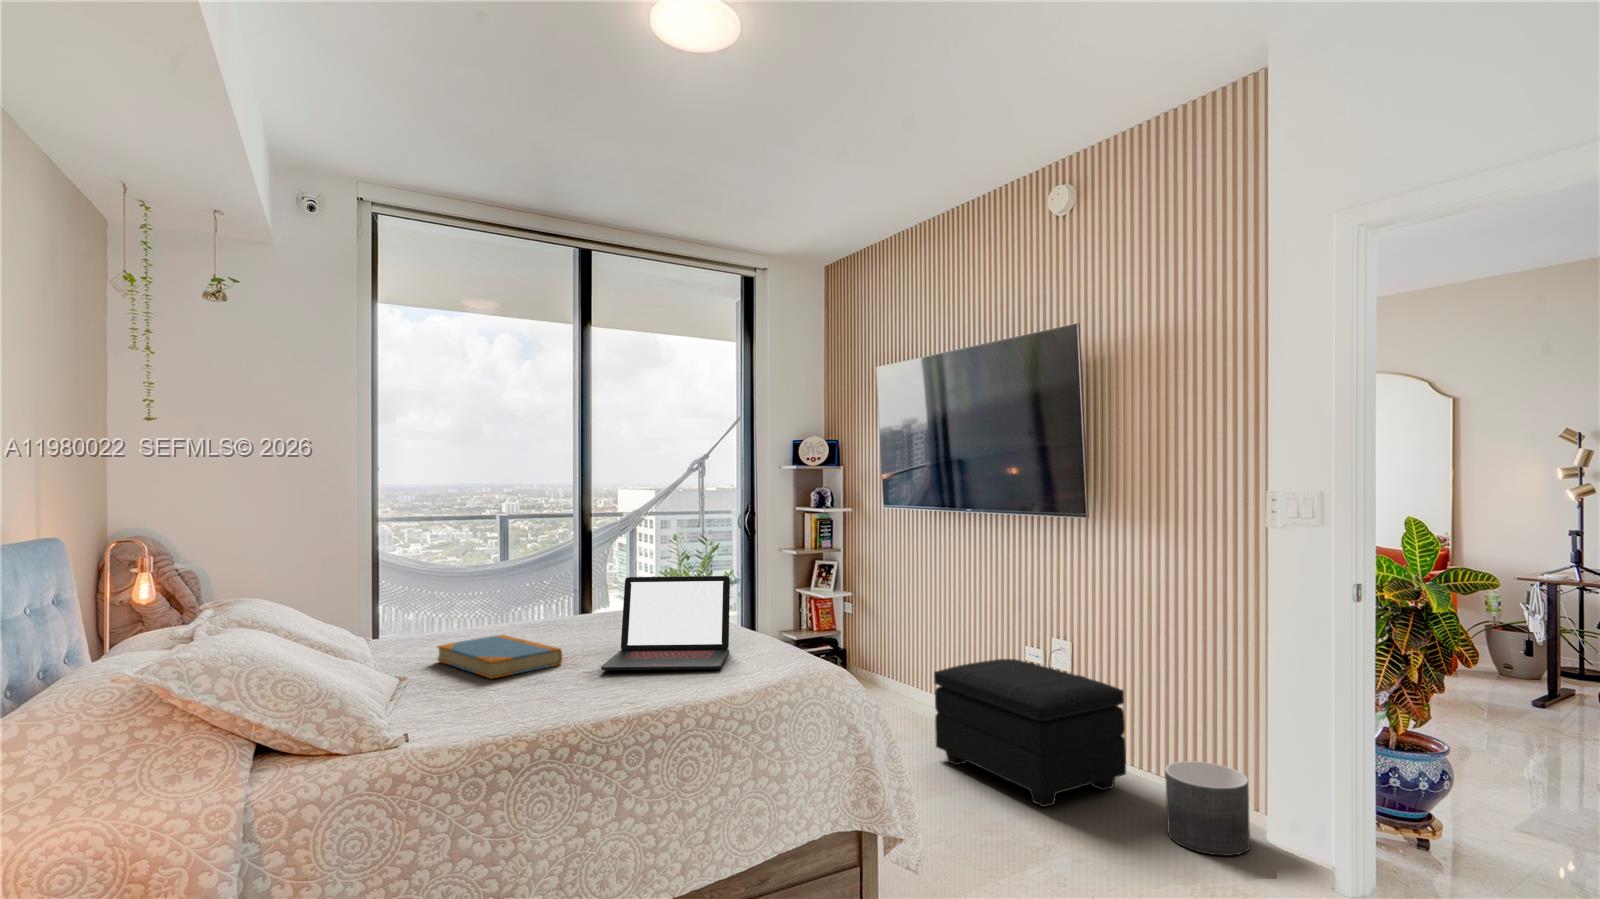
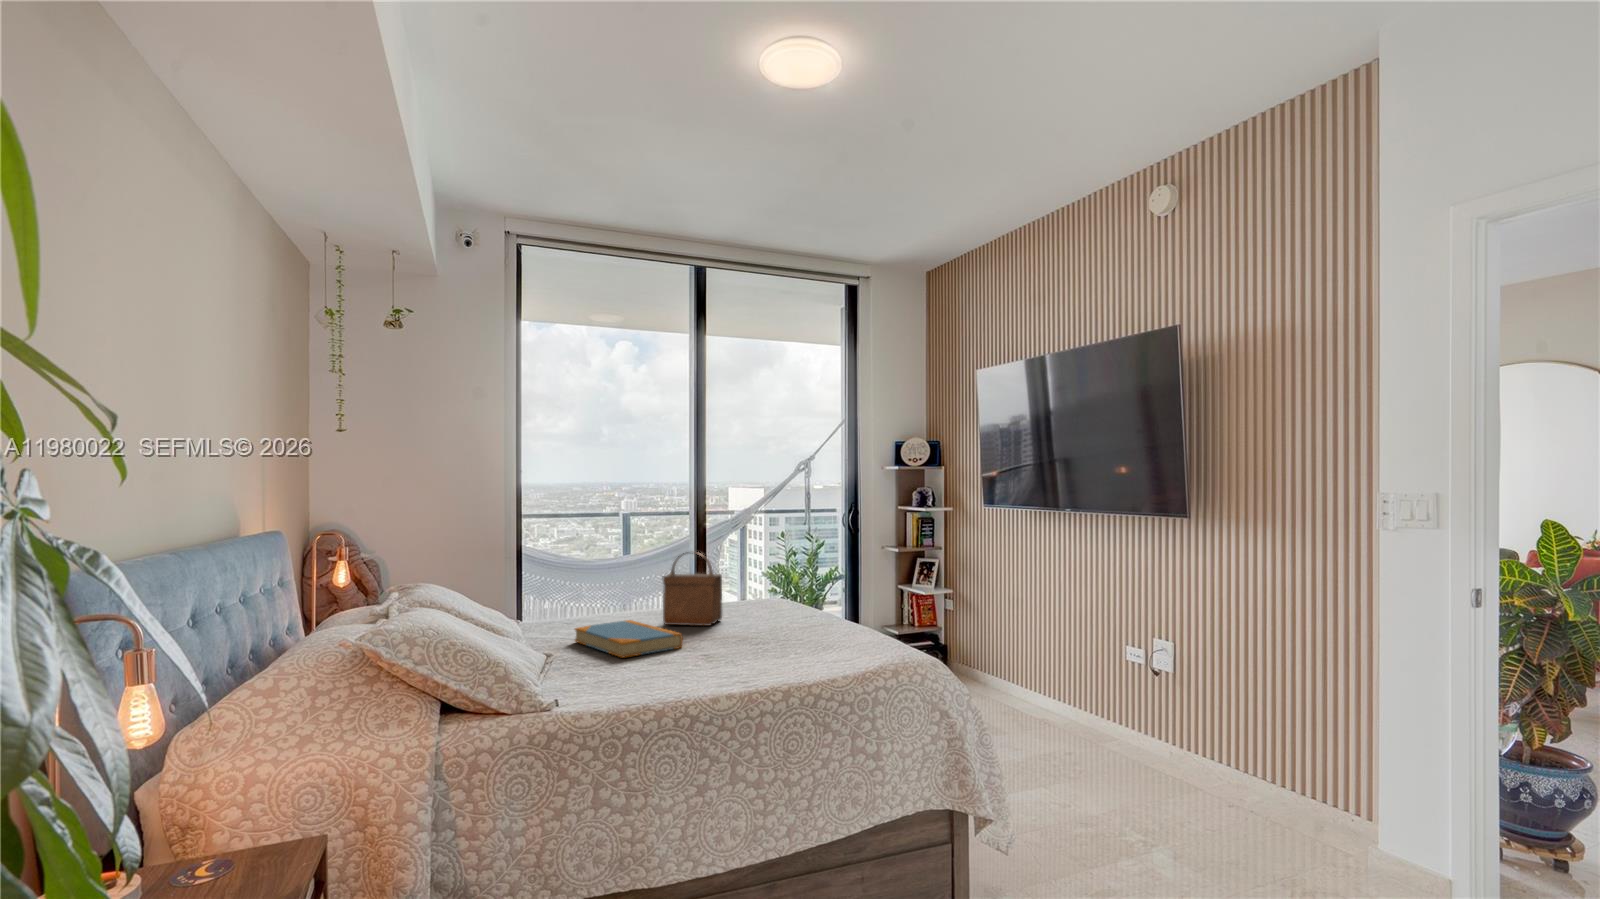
handbag: none [541,558,608,639] -> present [662,552,722,626]
laptop: present [601,576,730,670] -> none [718,570,834,656]
footstool: present [934,659,1126,807] -> none [1035,659,1233,805]
planter: present [1165,761,1250,856] -> none [1271,766,1362,862]

